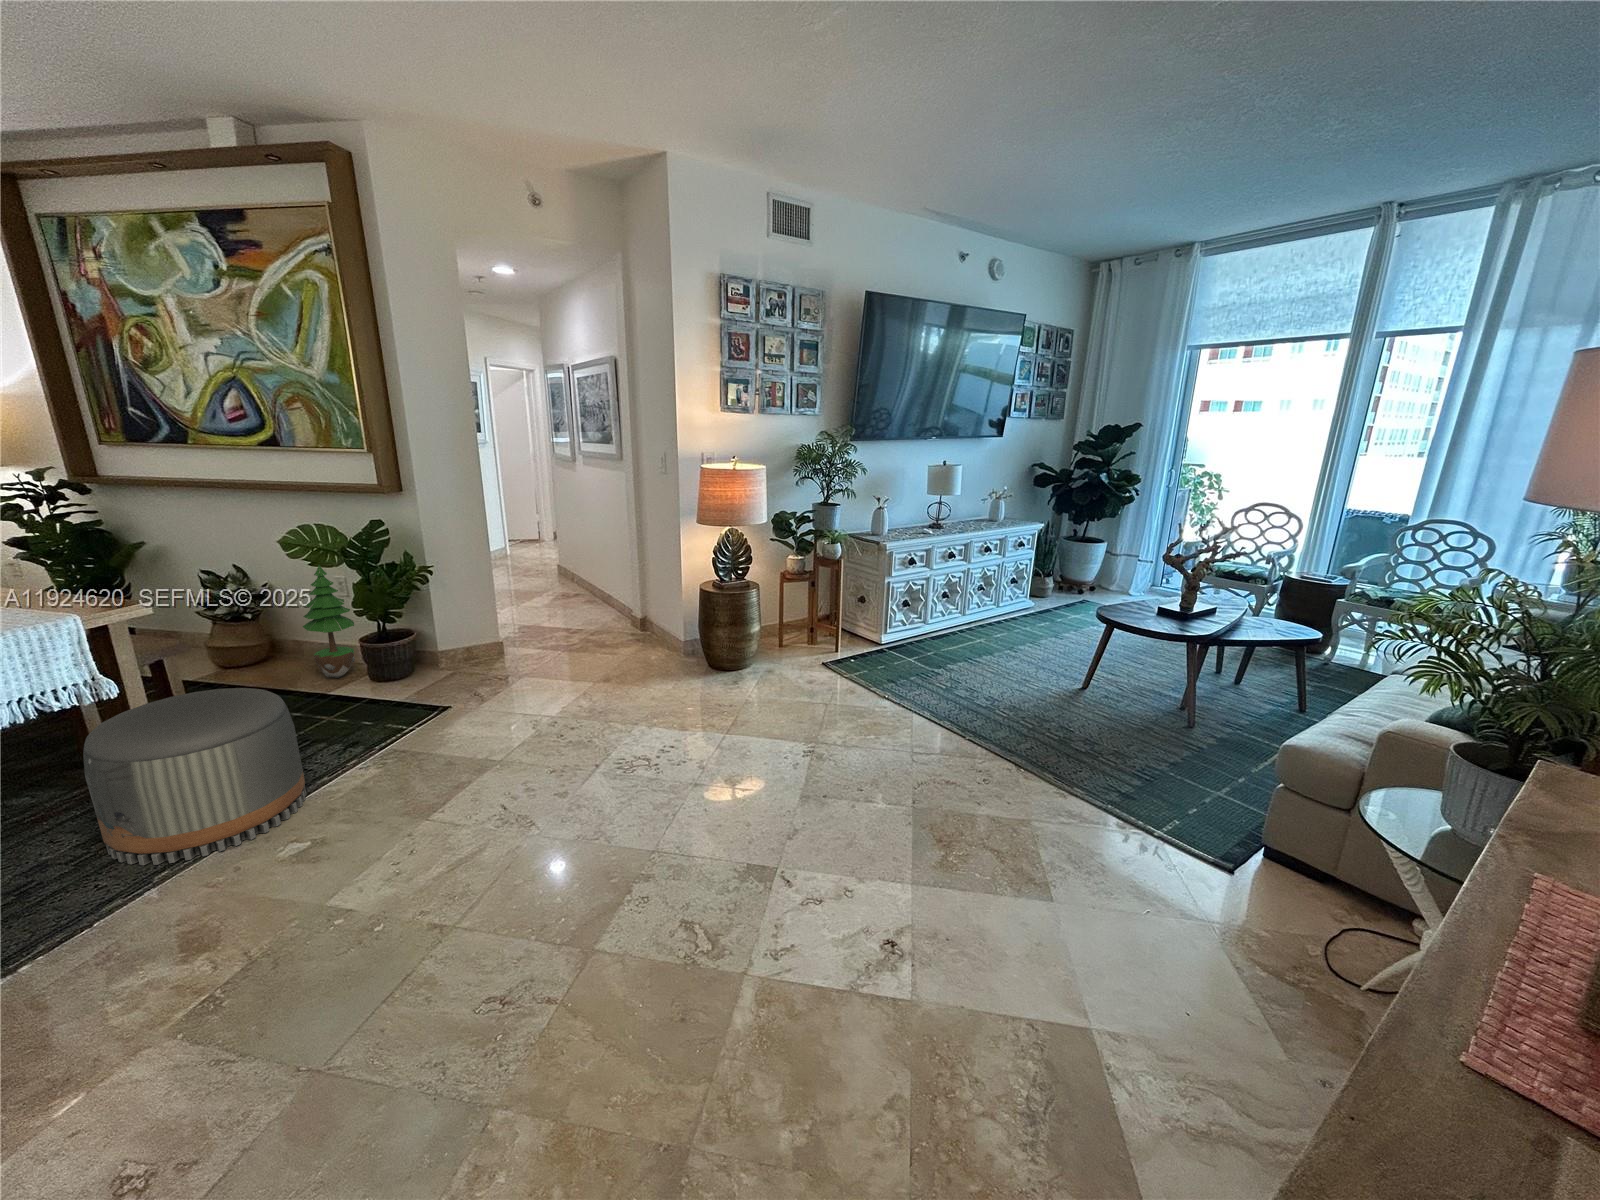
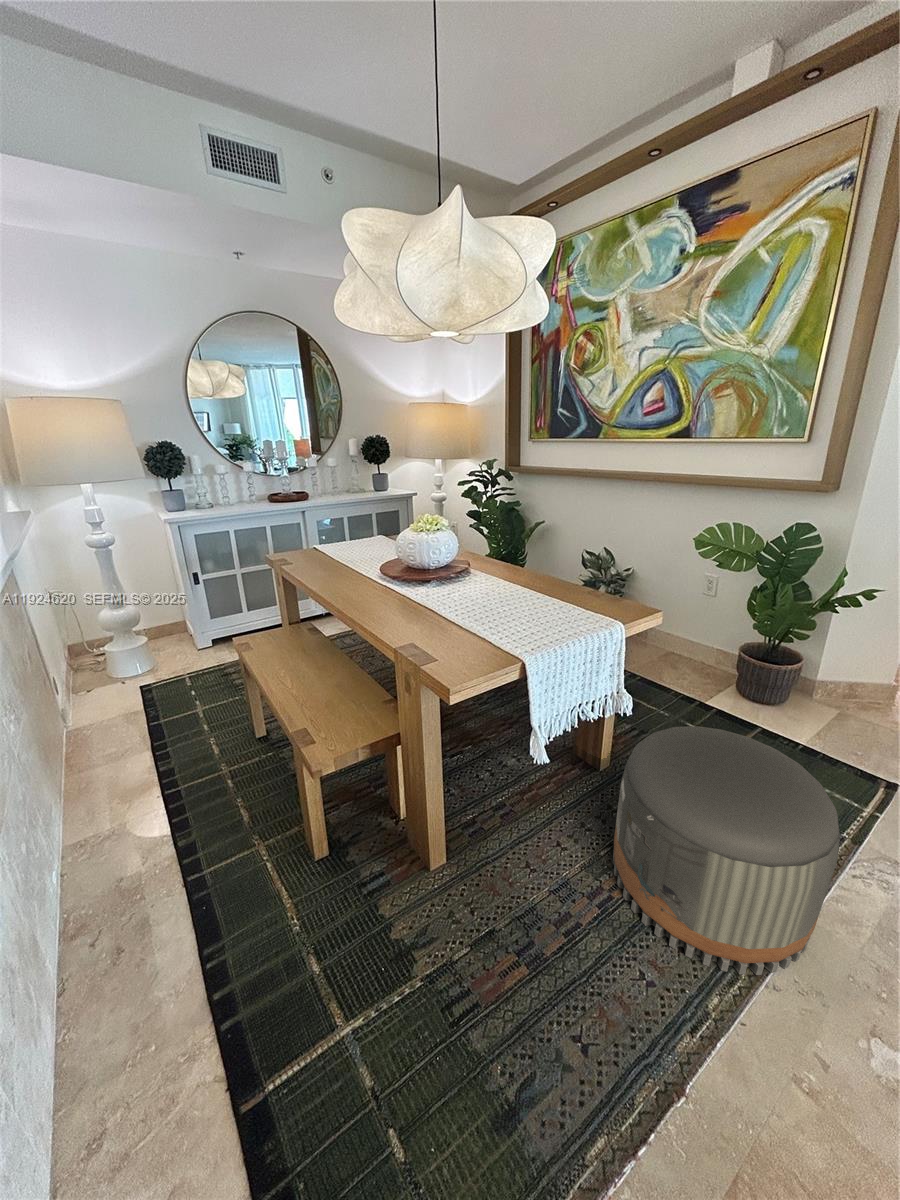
potted tree: present [303,565,355,678] -> none [683,564,733,677]

